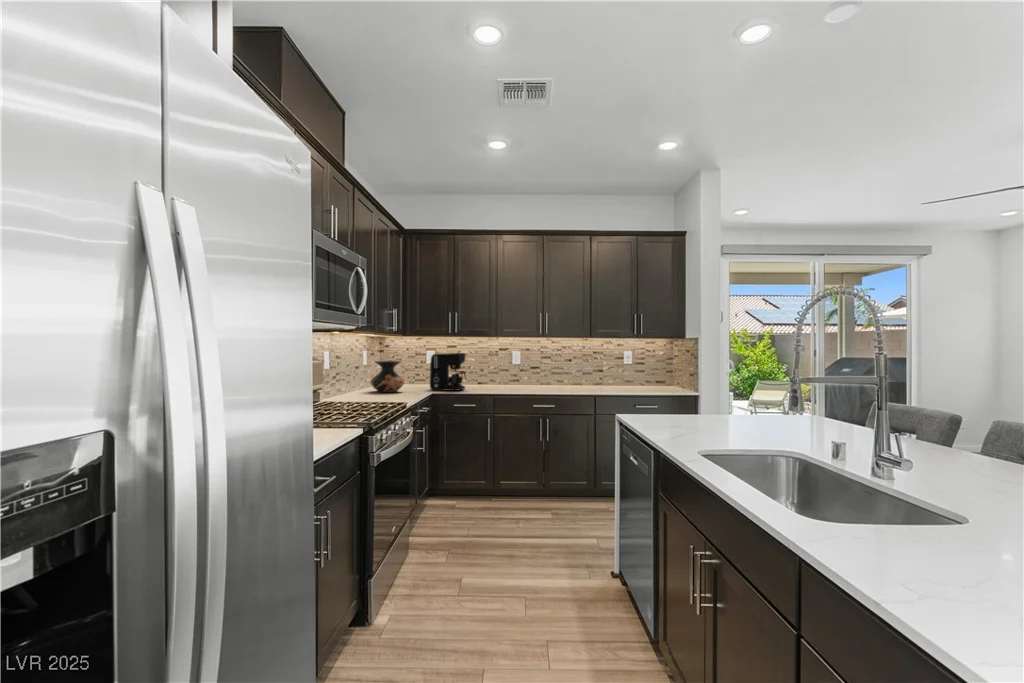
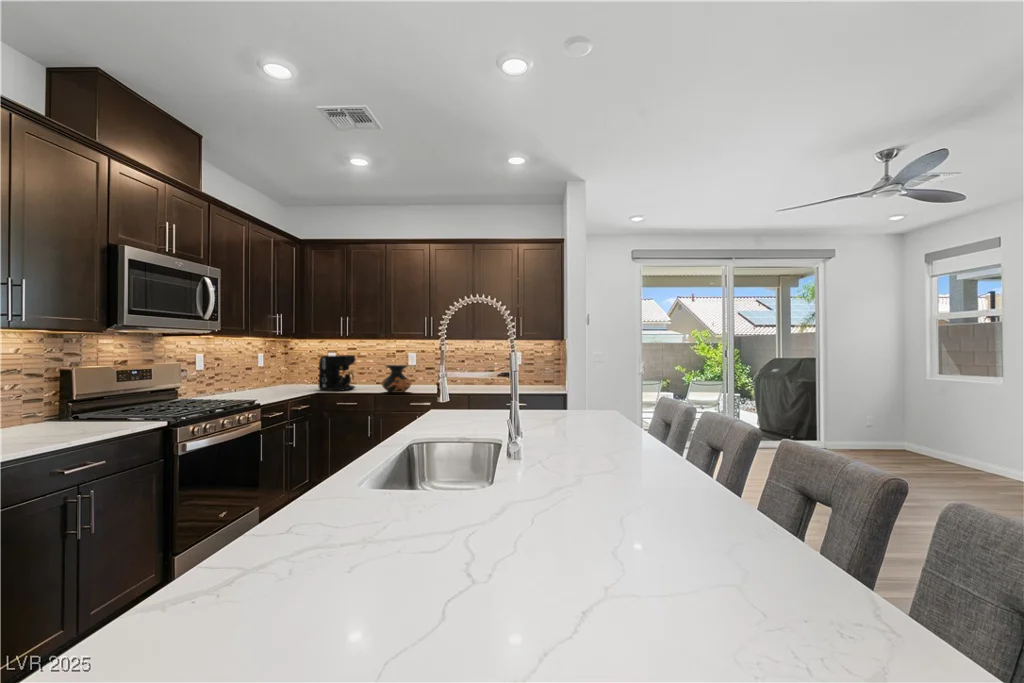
vase: present [371,361,404,392] -> present [381,365,412,393]

